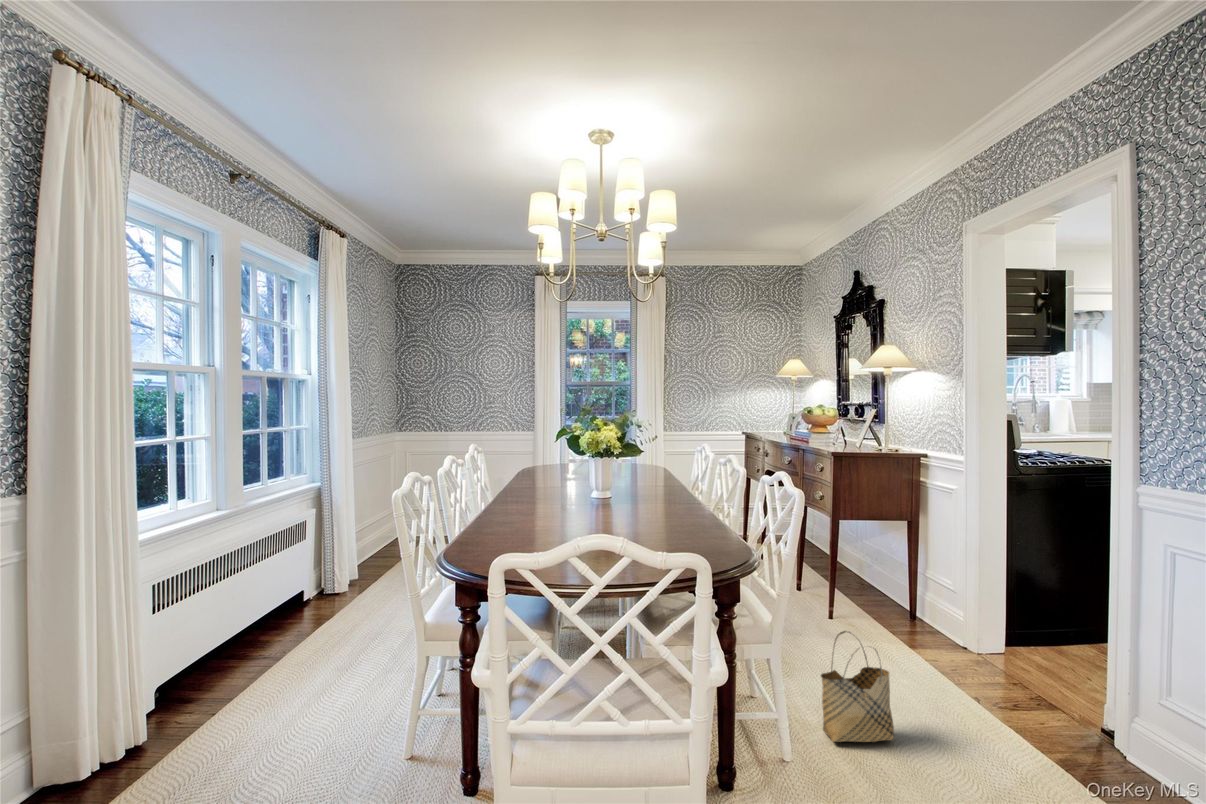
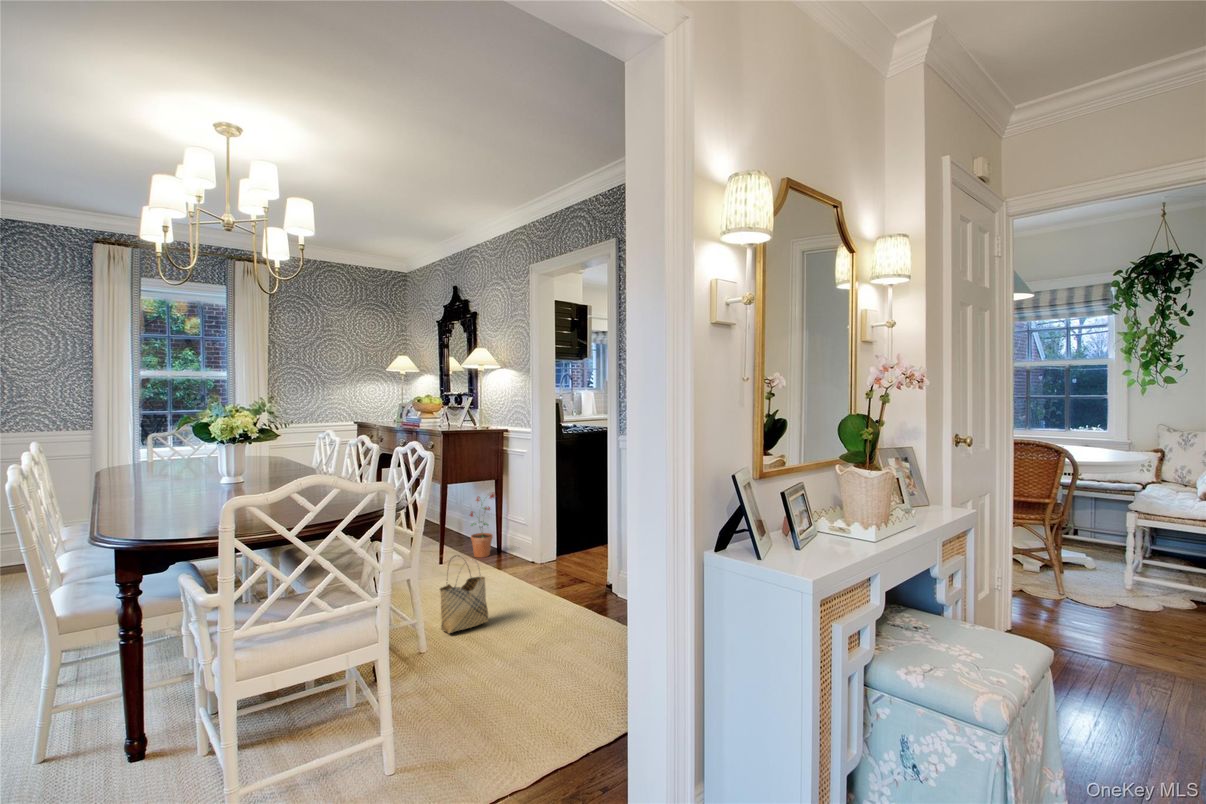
potted plant: none [869,535,911,620] -> present [470,492,495,558]

